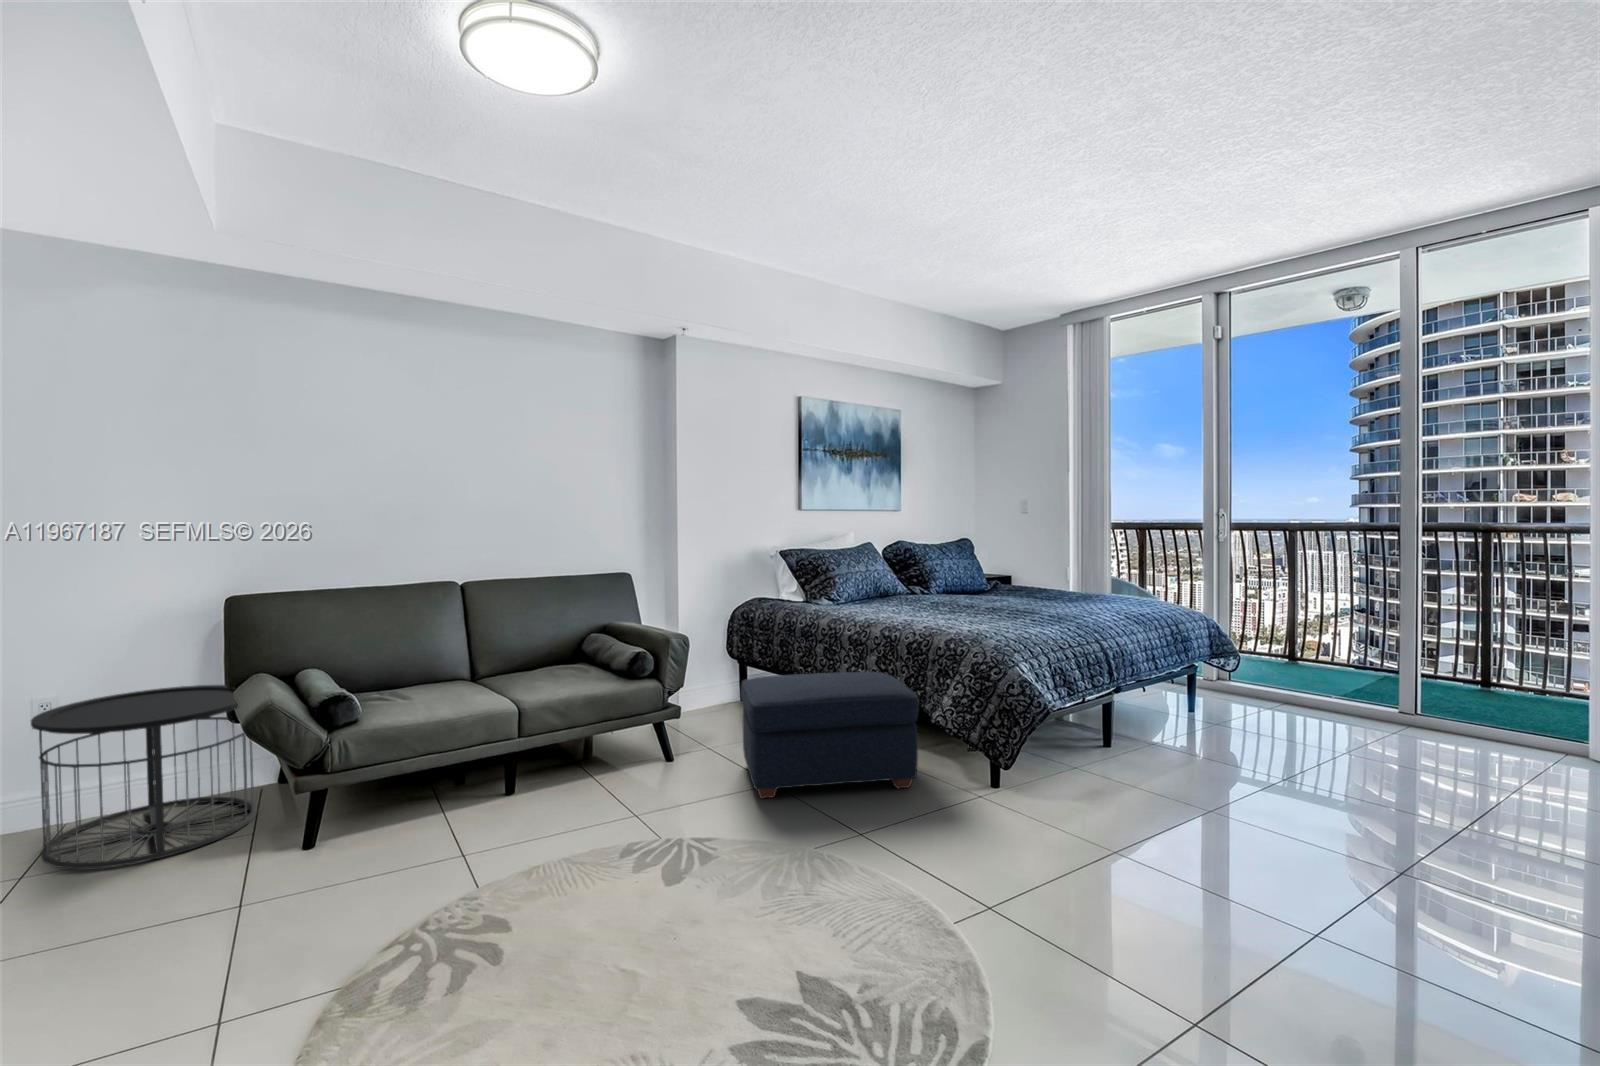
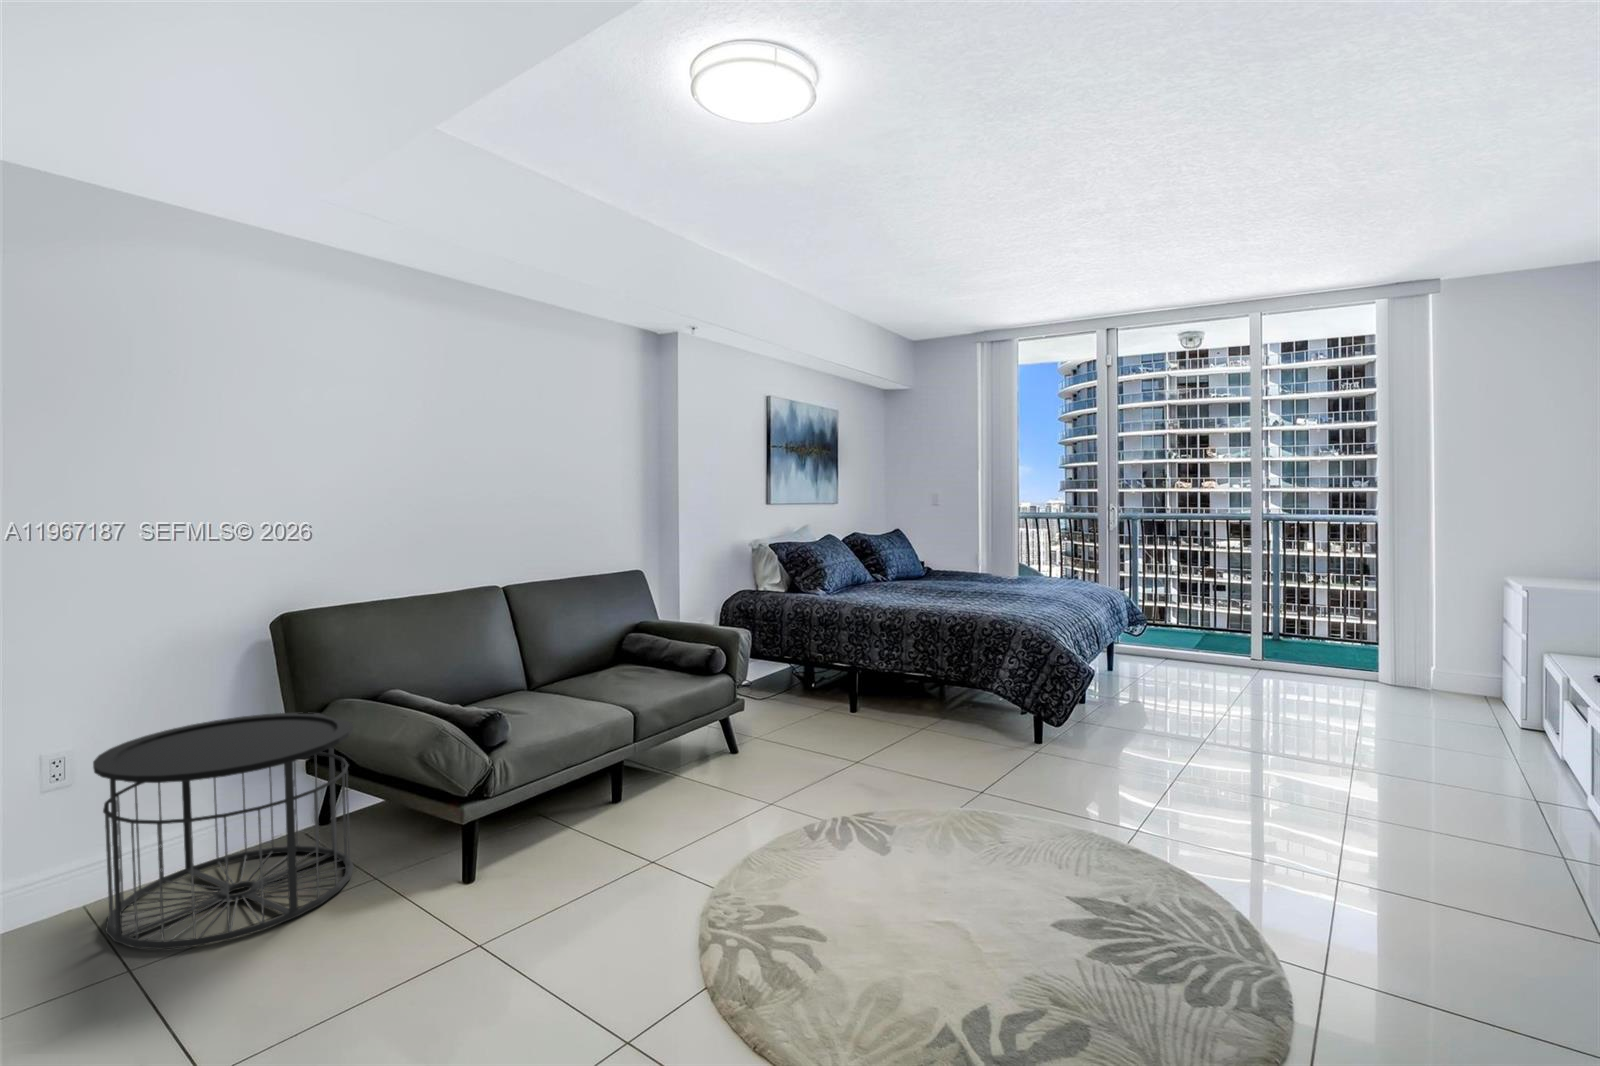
ottoman: present [741,672,919,798] -> none [813,654,992,776]

